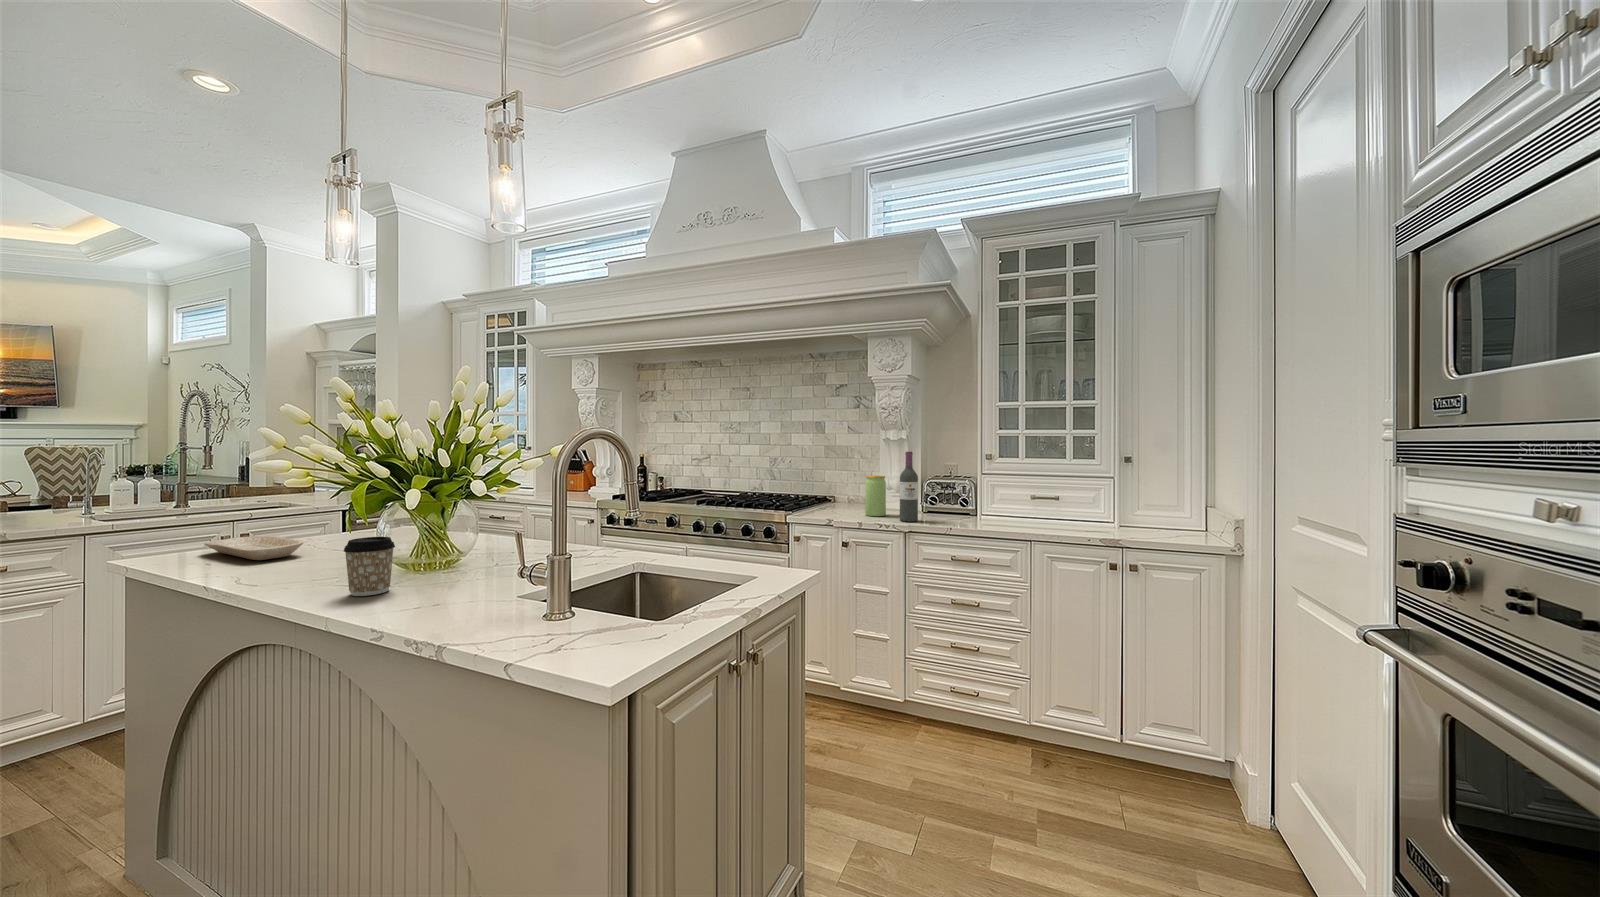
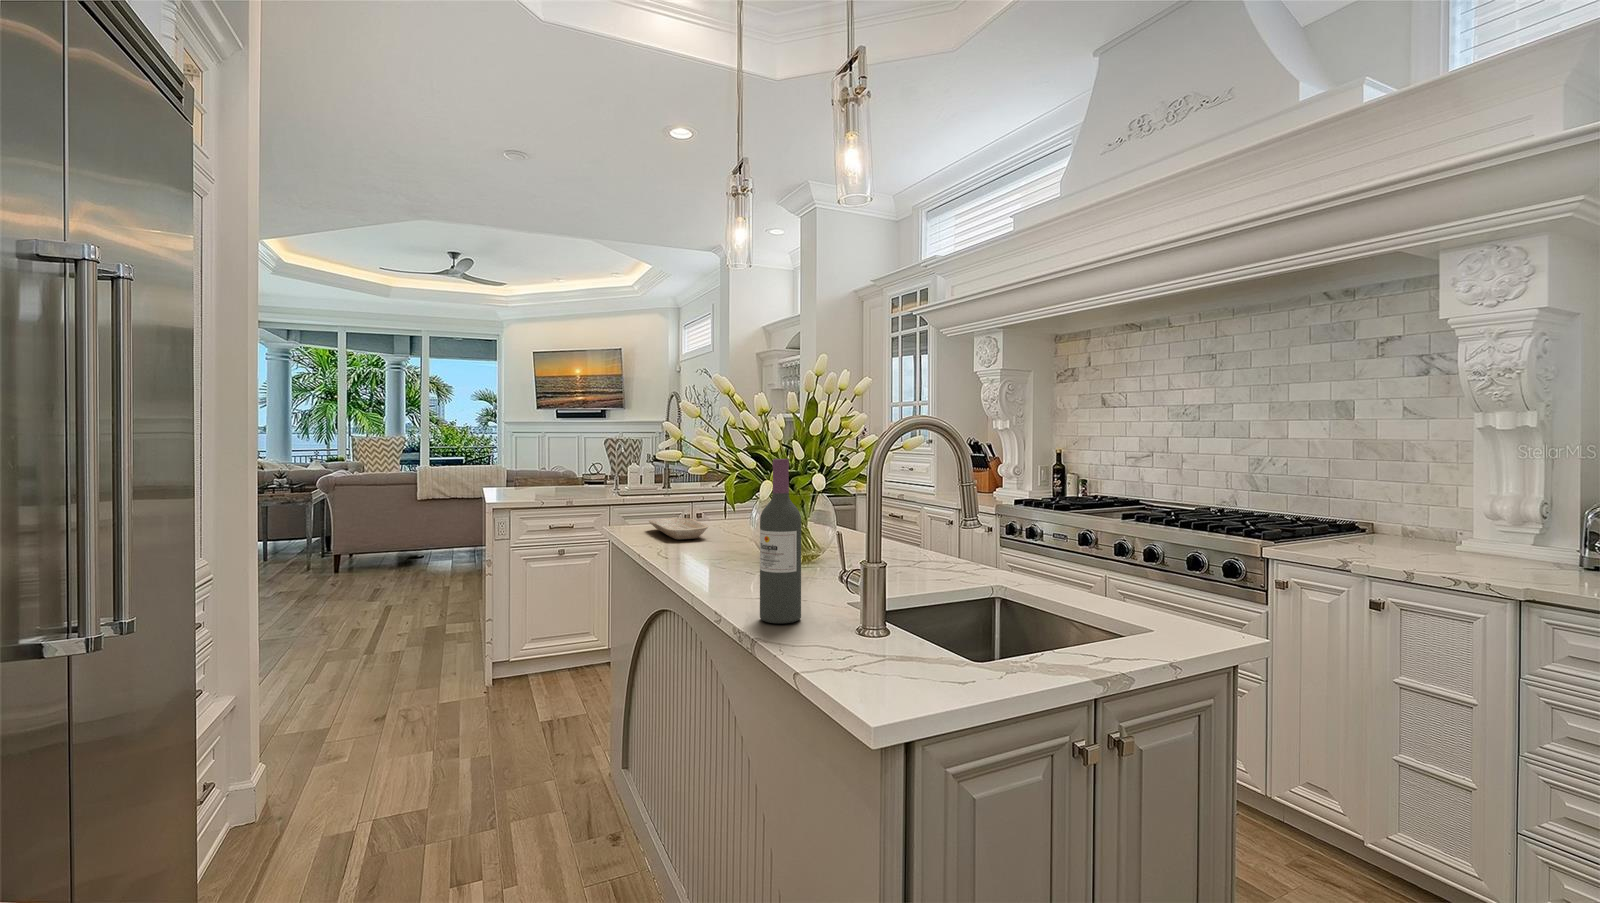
wine bottle: present [900,452,918,522] -> present [760,459,801,623]
jar: present [865,476,886,516] -> none [1423,492,1471,564]
coffee cup: present [344,537,395,596] -> none [714,527,754,582]

